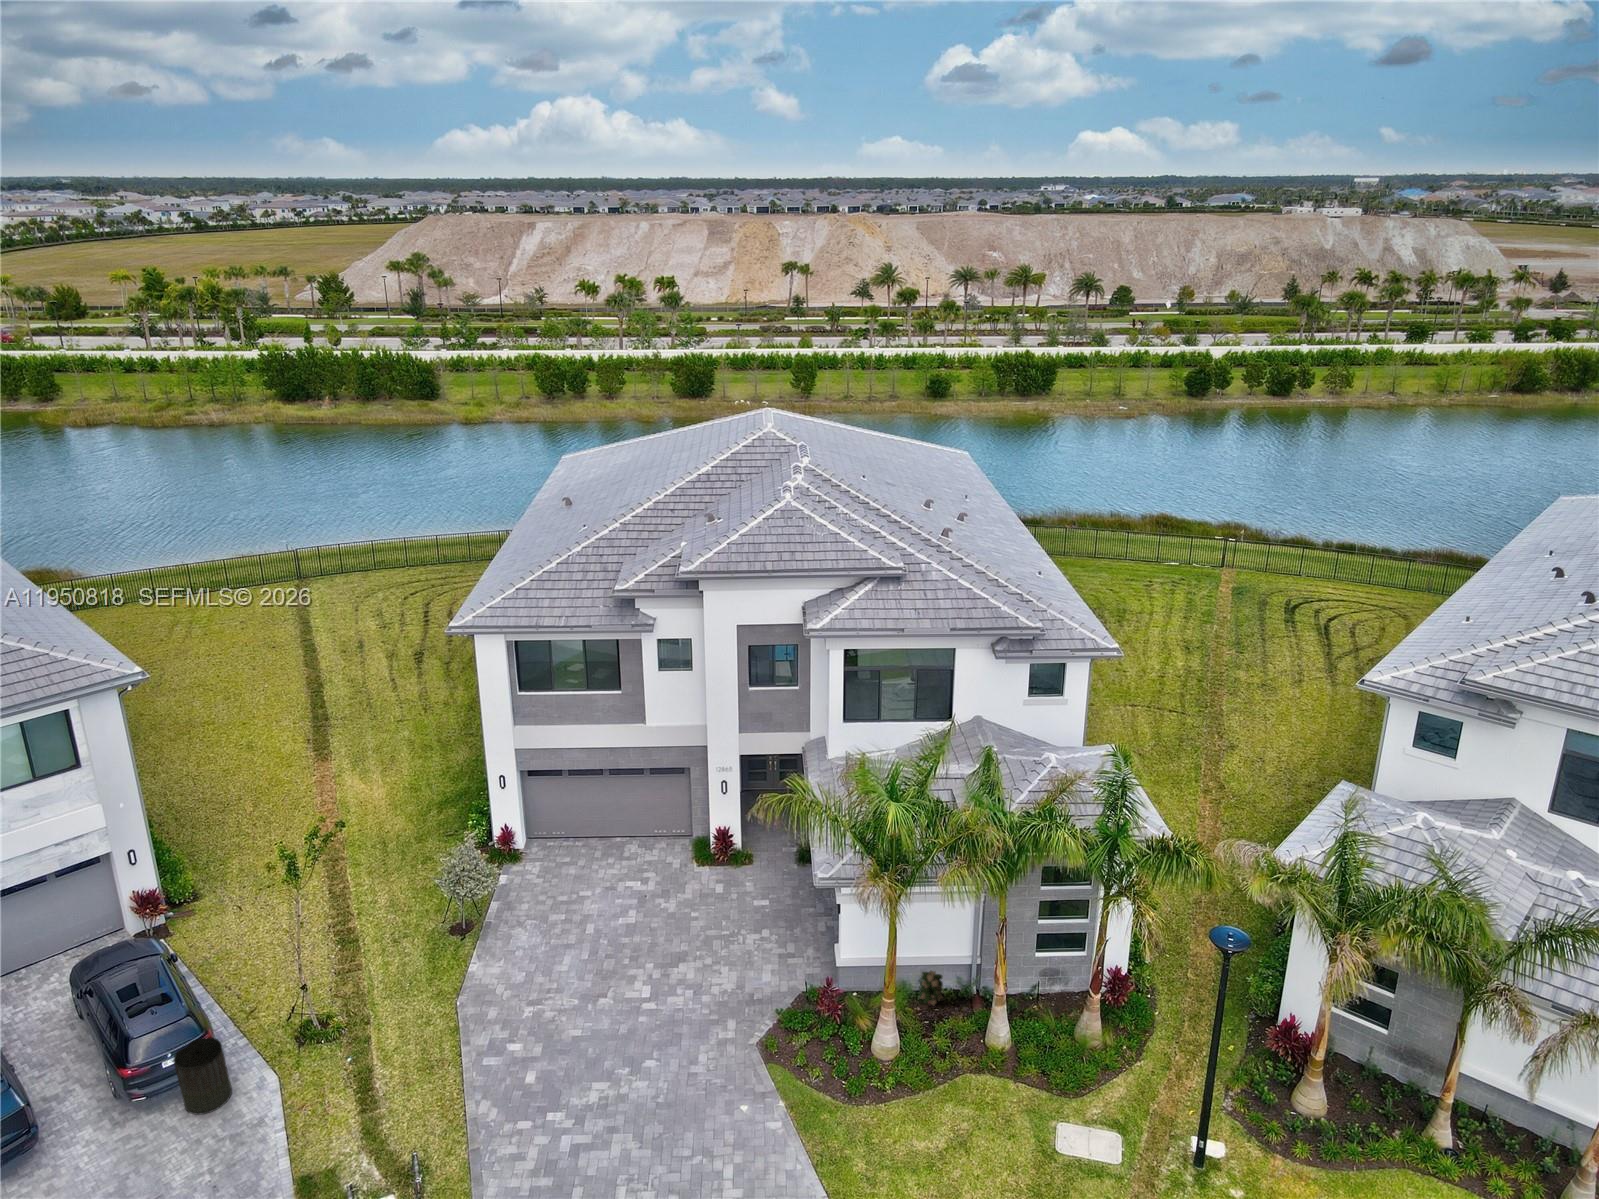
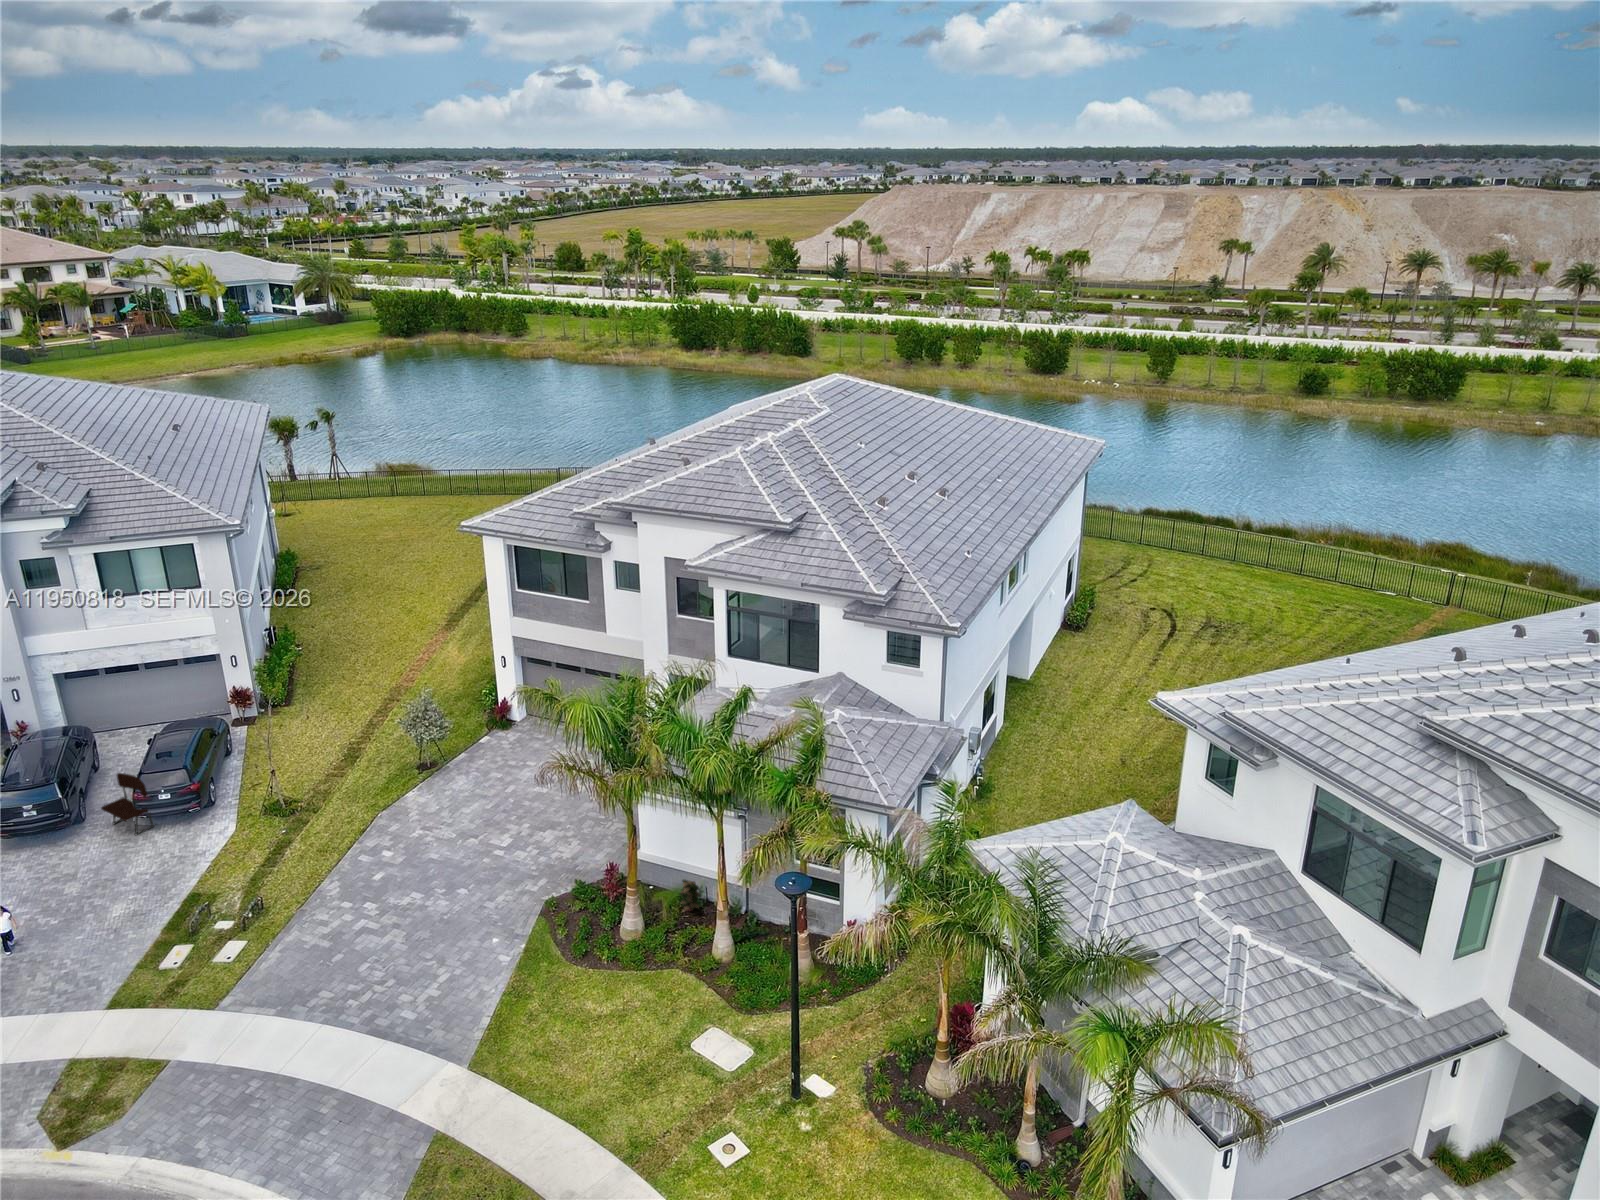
trash can: present [173,1037,232,1115] -> none [165,780,207,832]
bench: none [66,1059,156,1142] -> present [101,773,154,835]

